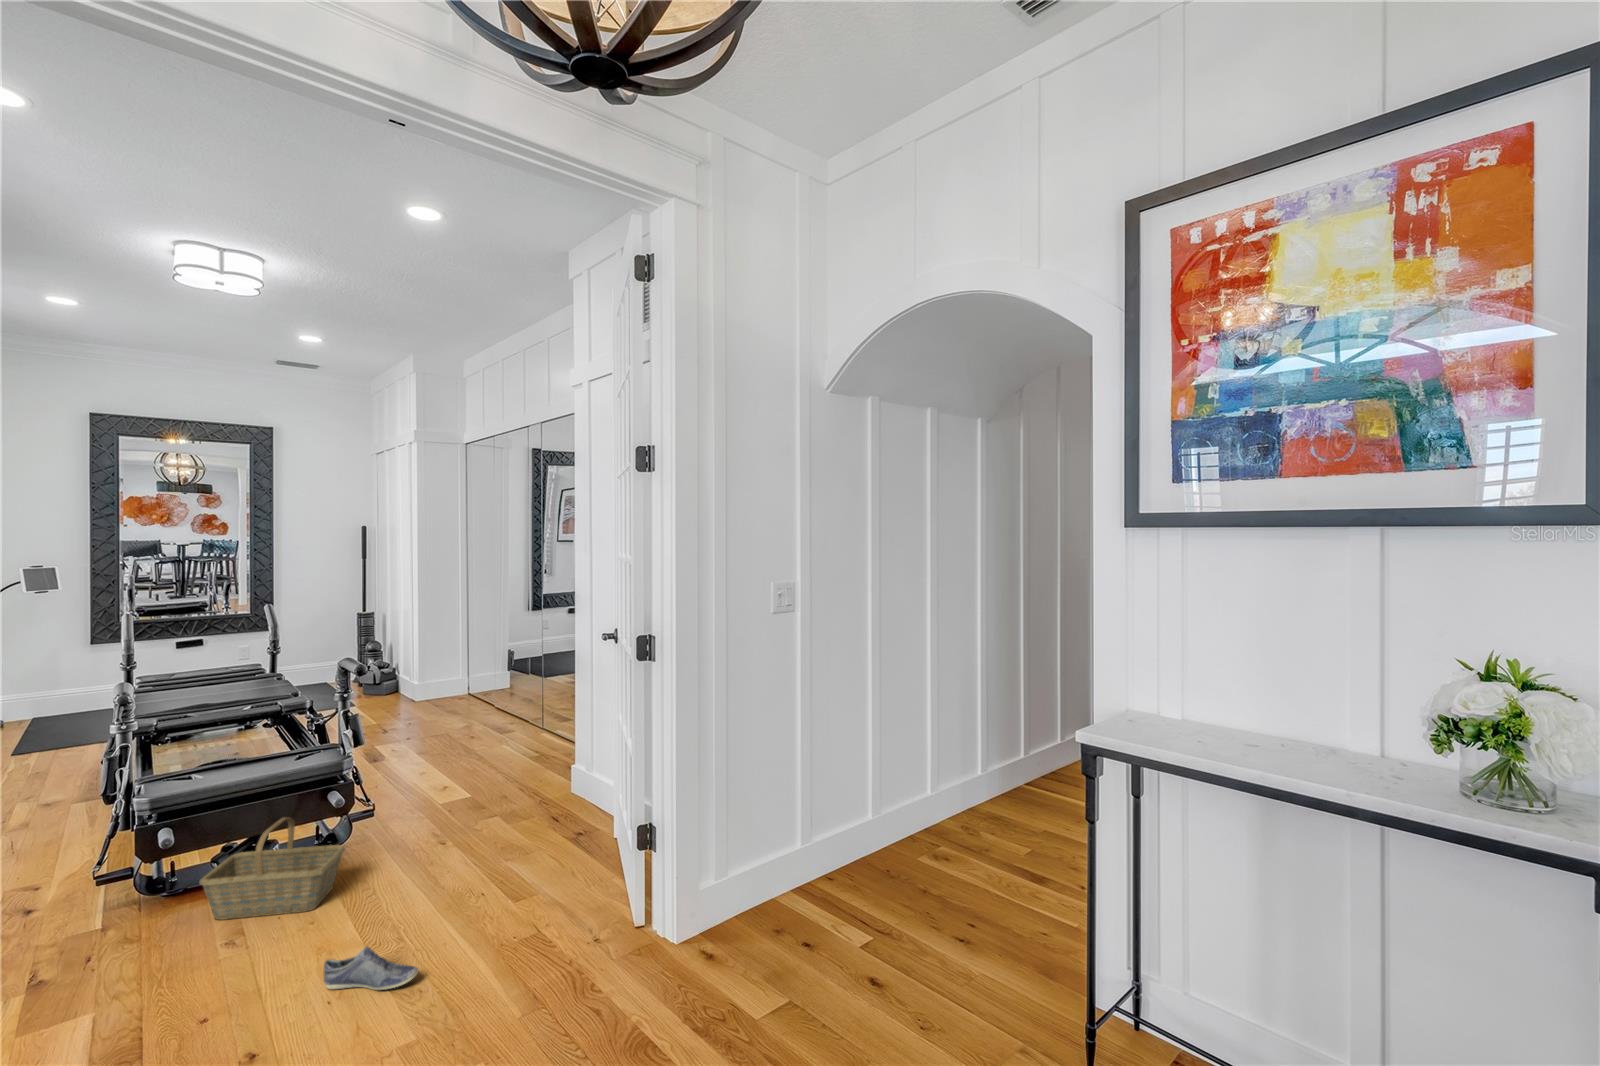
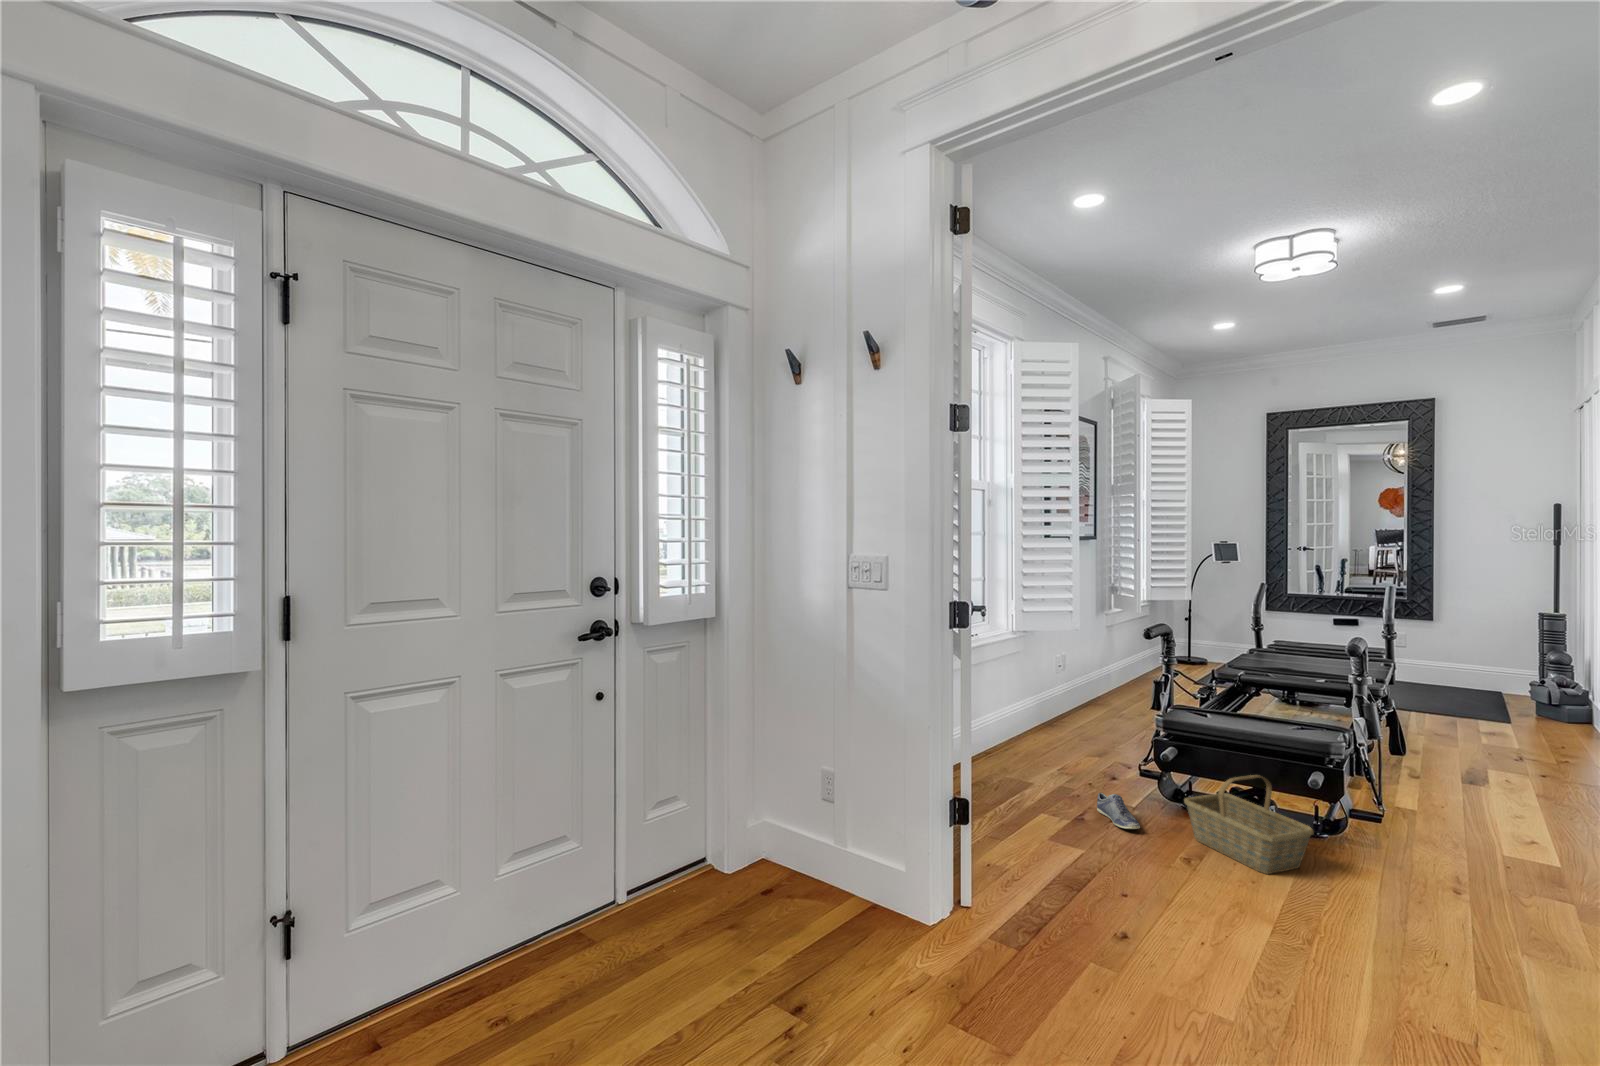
shoe: present [323,947,418,990] -> present [1097,793,1140,829]

